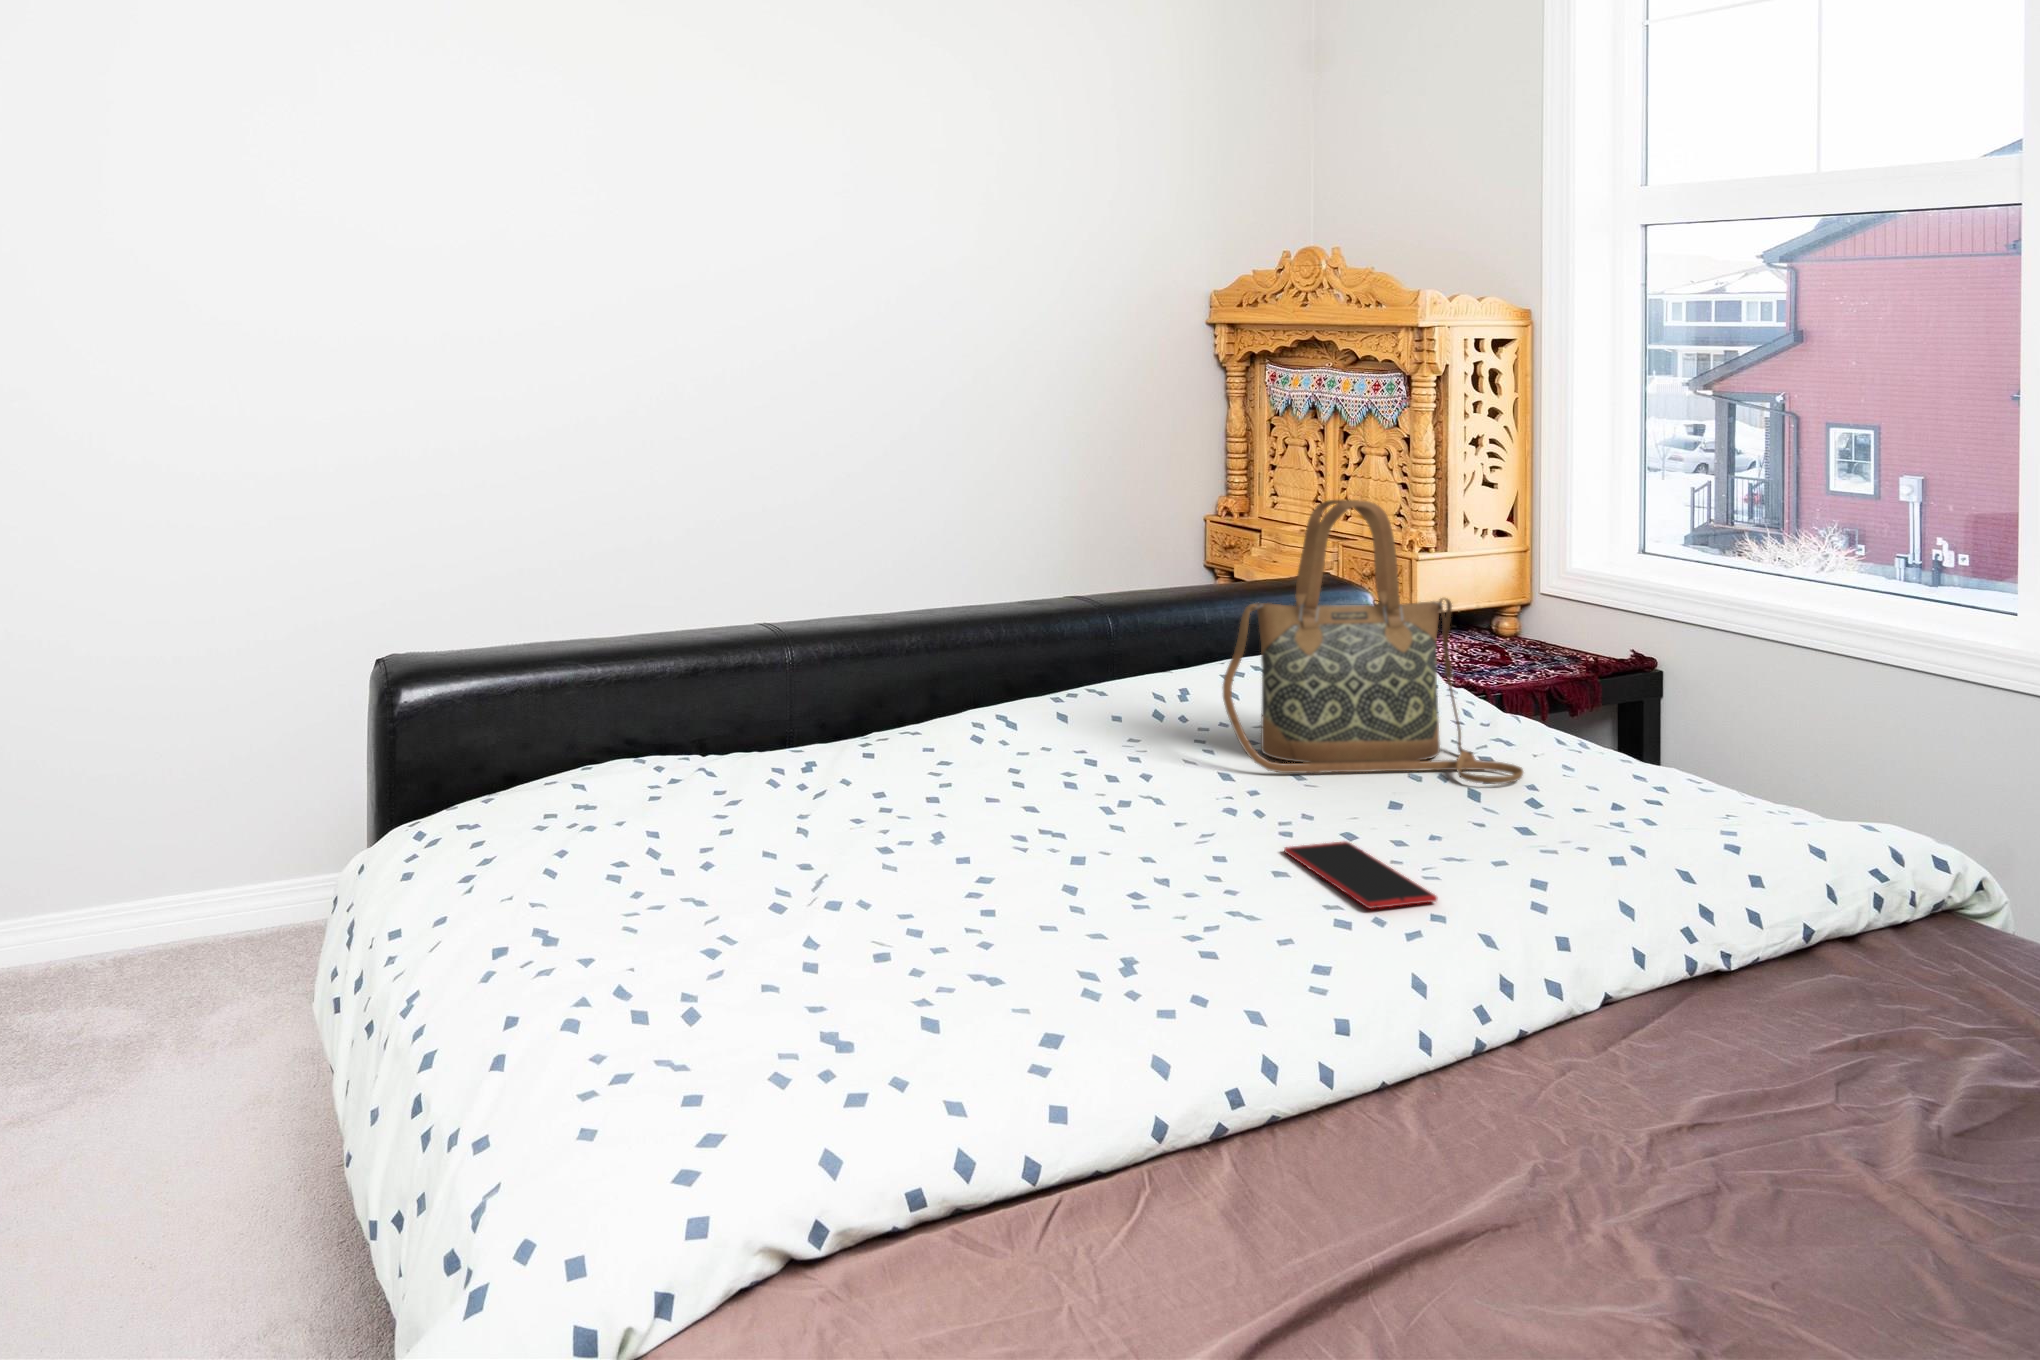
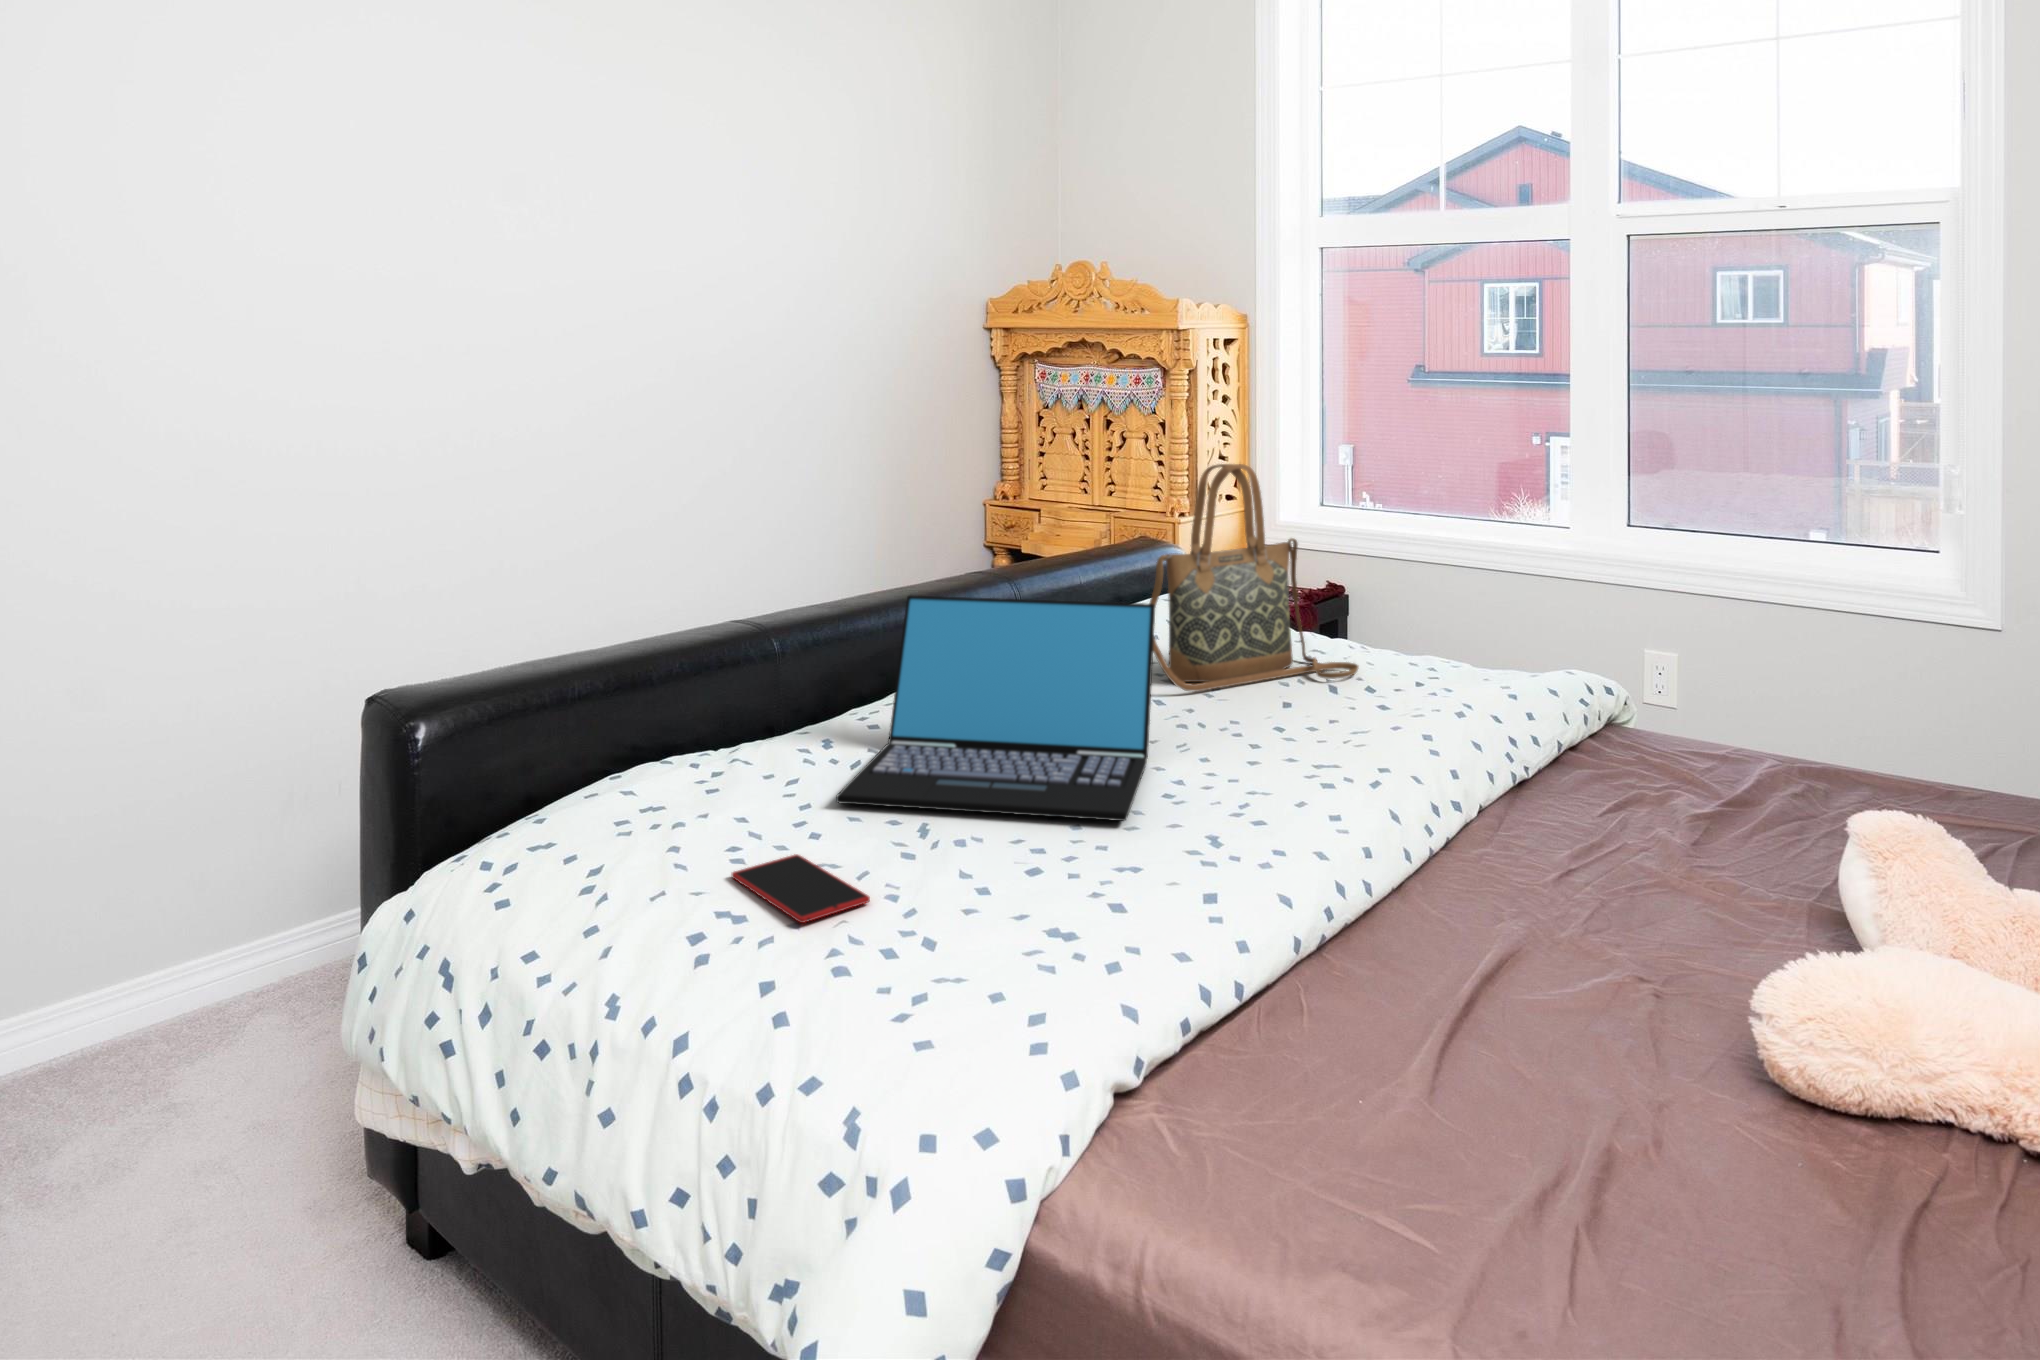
laptop: none [782,623,1186,921] -> present [836,595,1155,821]
smartphone: present [1284,841,1437,909] -> present [731,854,870,923]

